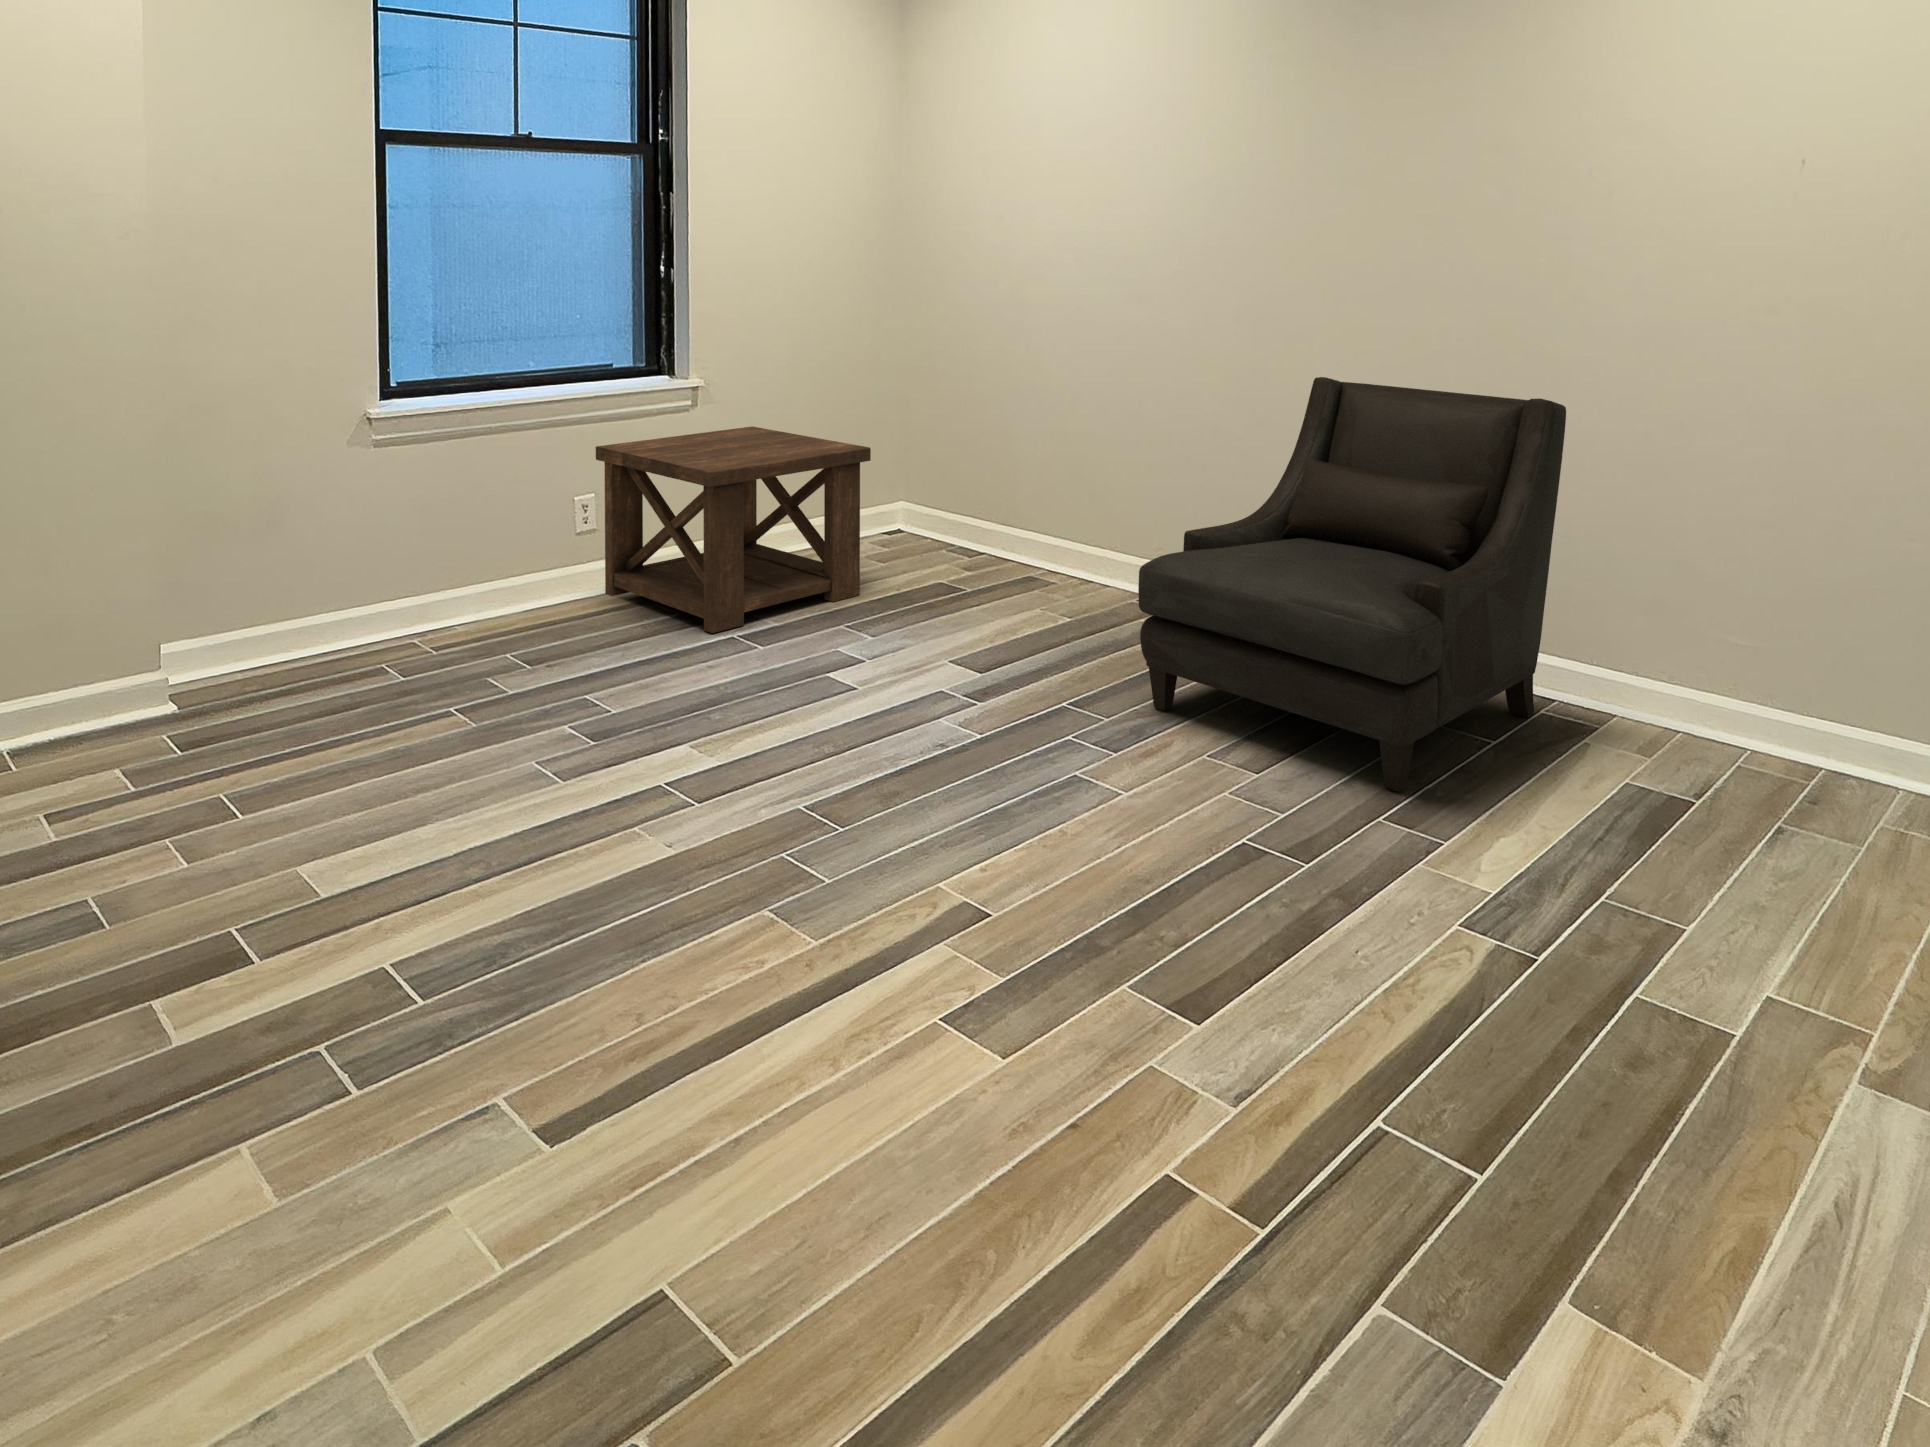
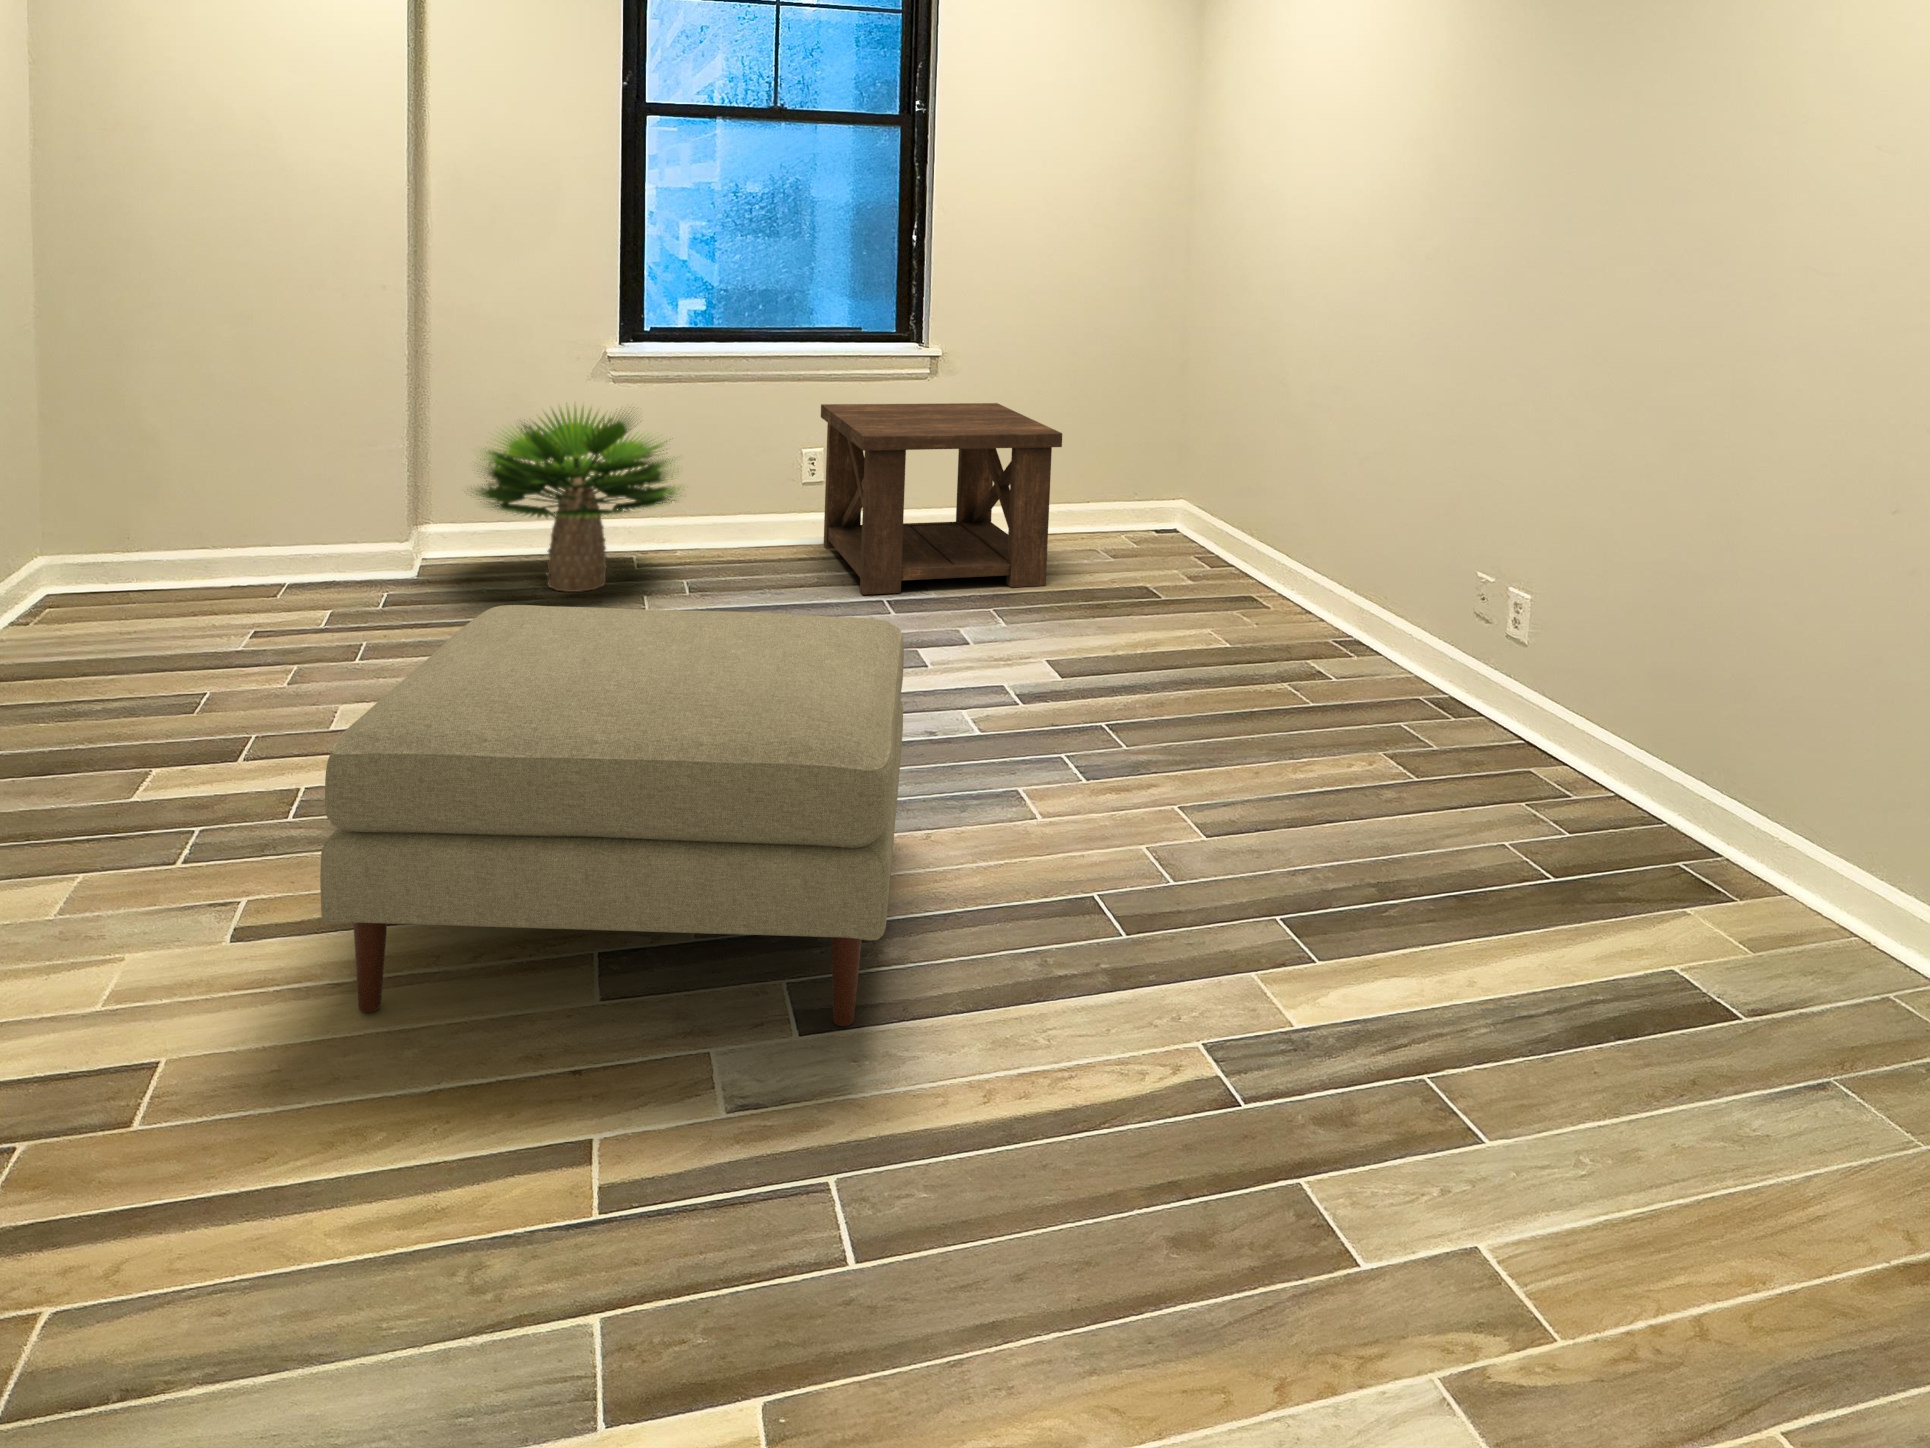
armchair: present [1138,377,1566,792] -> none [1175,398,1750,894]
potted plant: none [254,465,527,690] -> present [471,405,680,592]
ottoman: none [653,637,1274,1149] -> present [320,605,904,1026]

